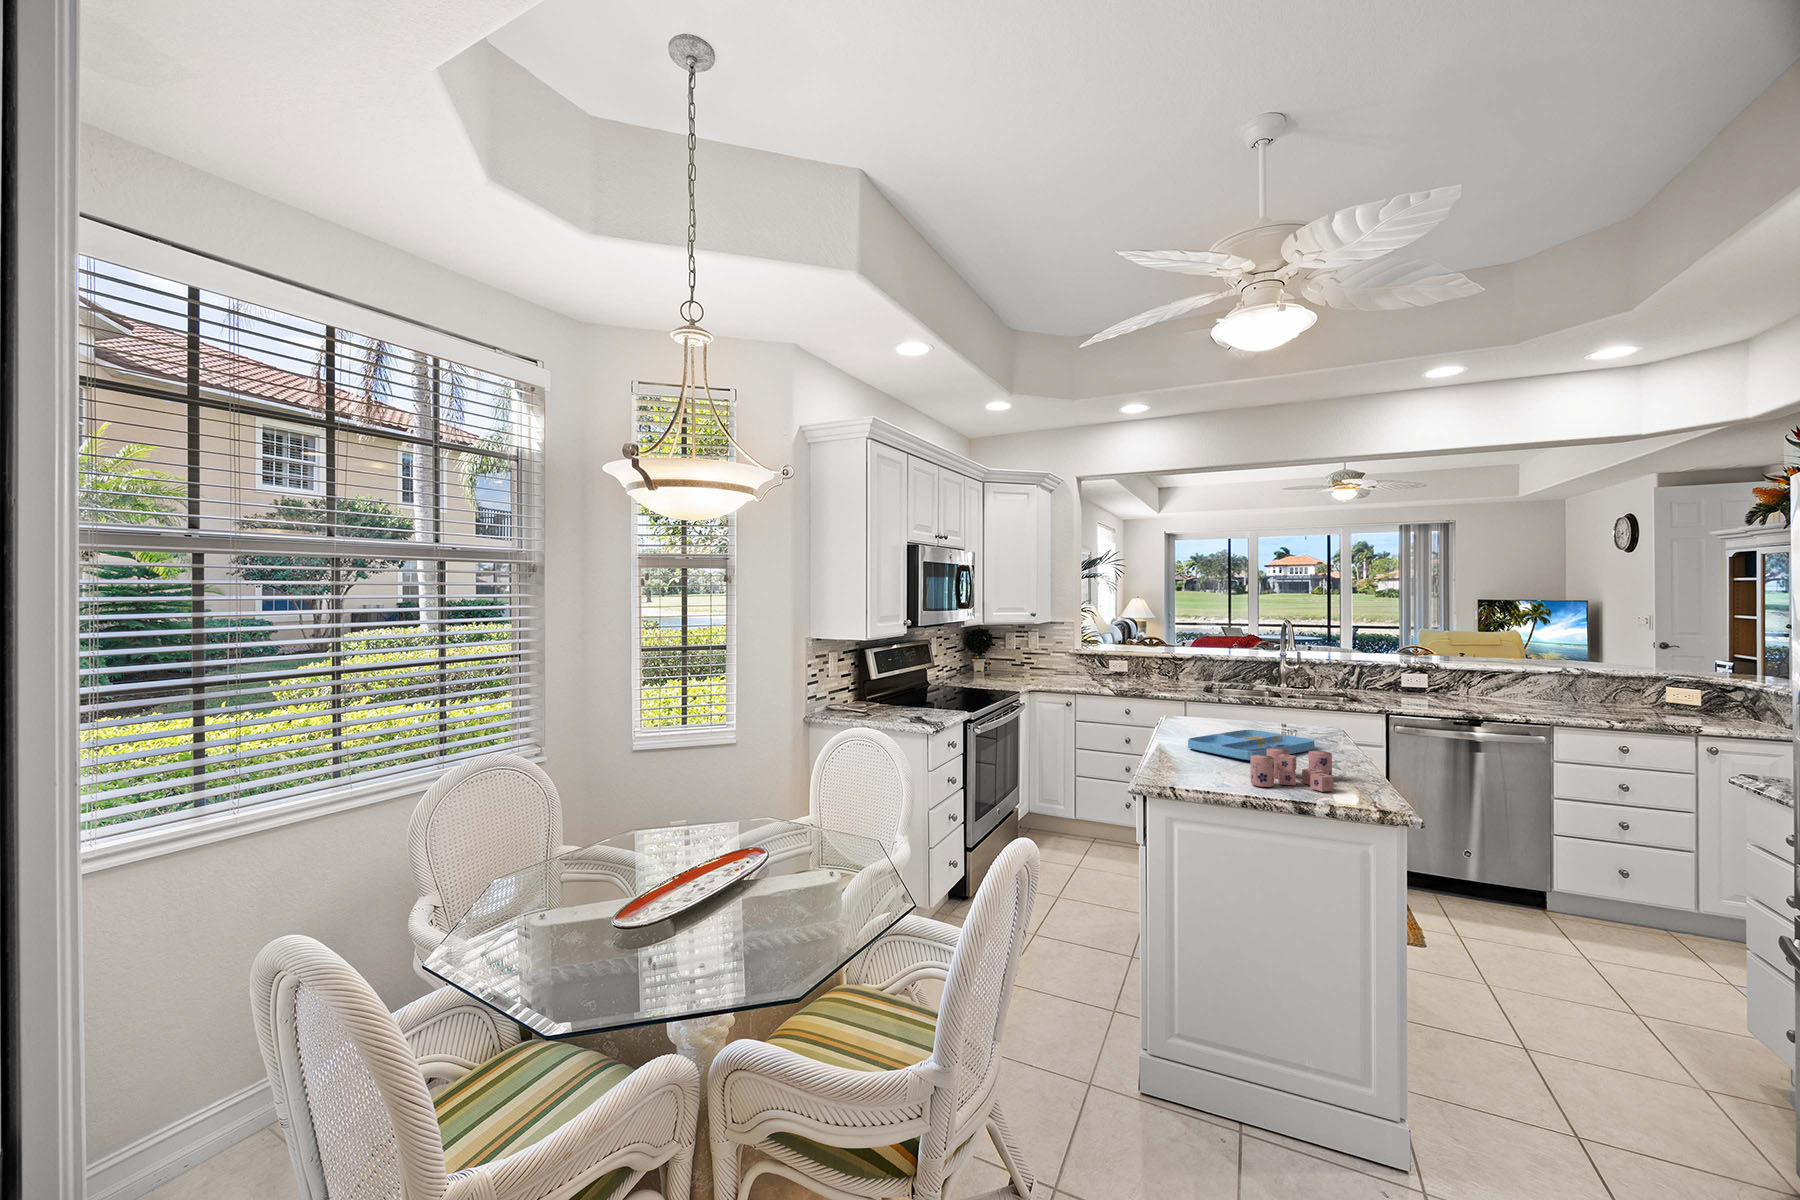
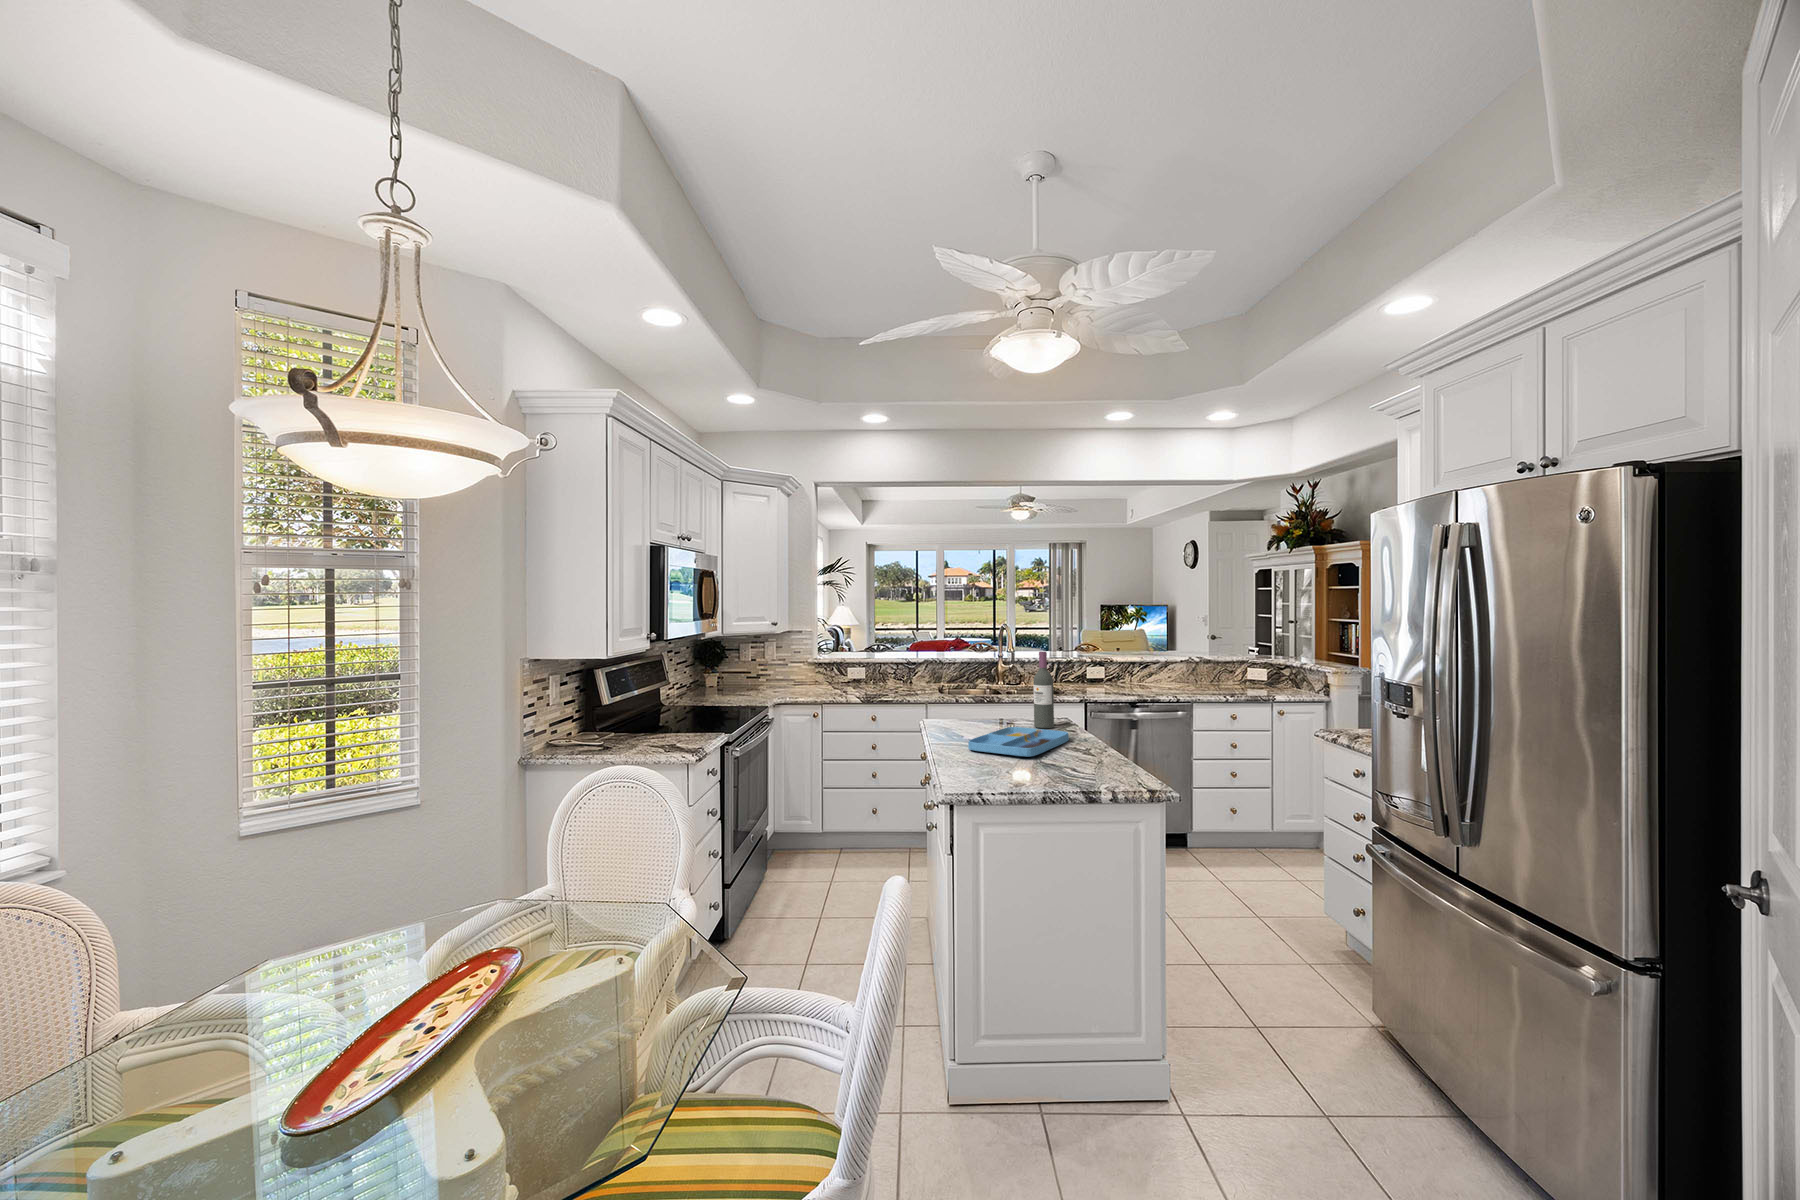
wine bottle: none [1282,650,1307,735] -> present [1033,652,1054,728]
candle: present [1251,748,1333,792] -> none [1042,743,1110,782]

